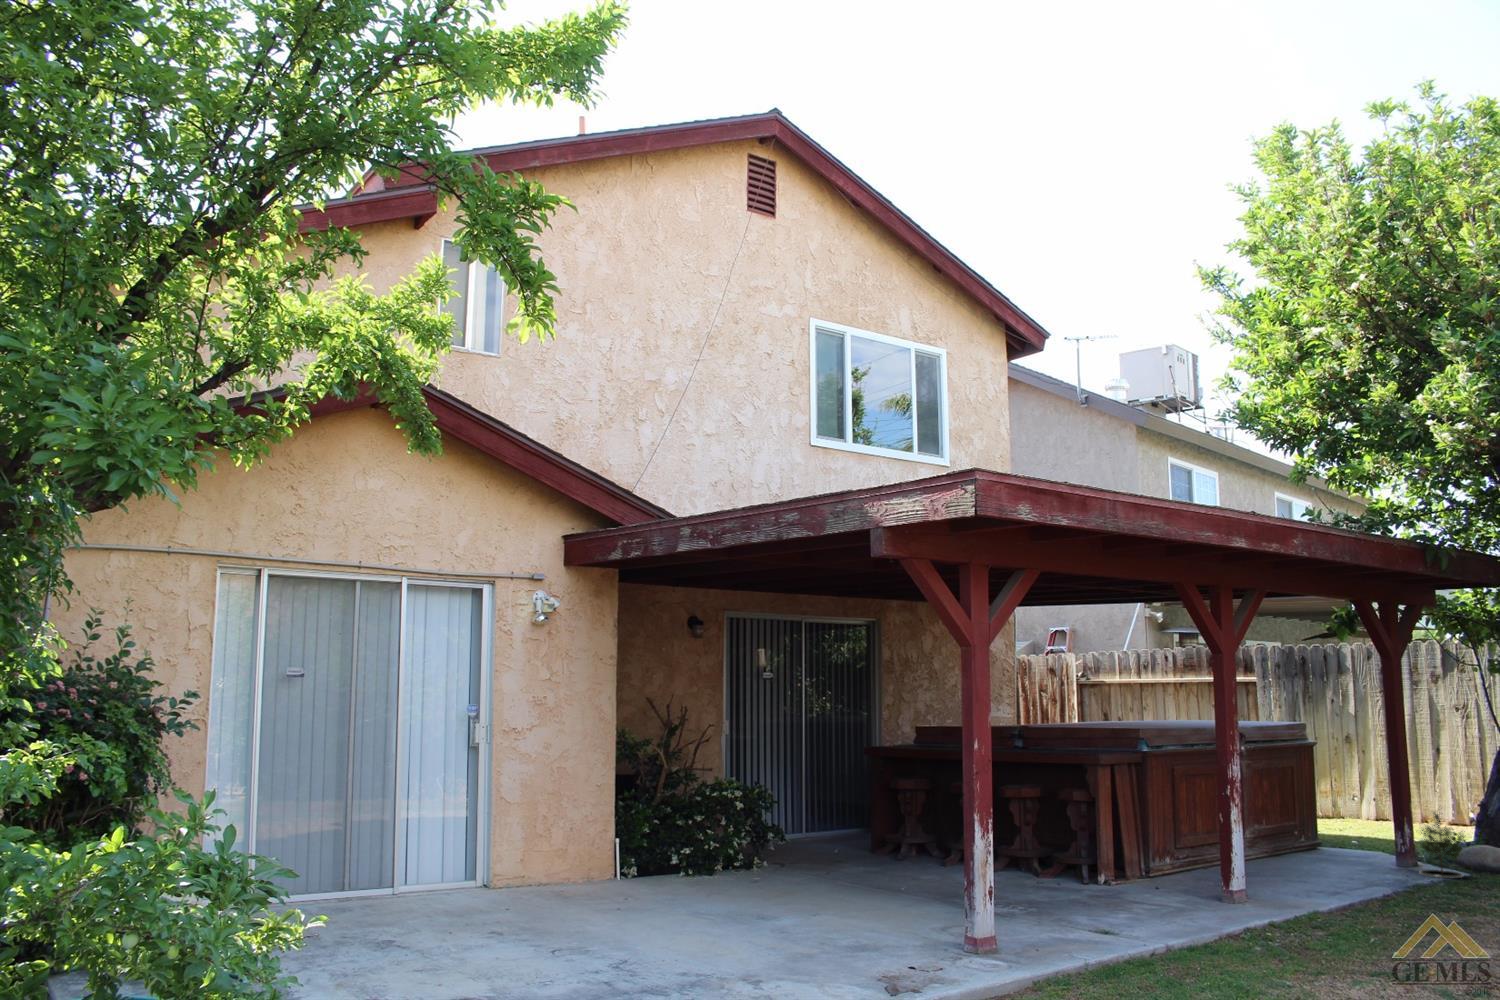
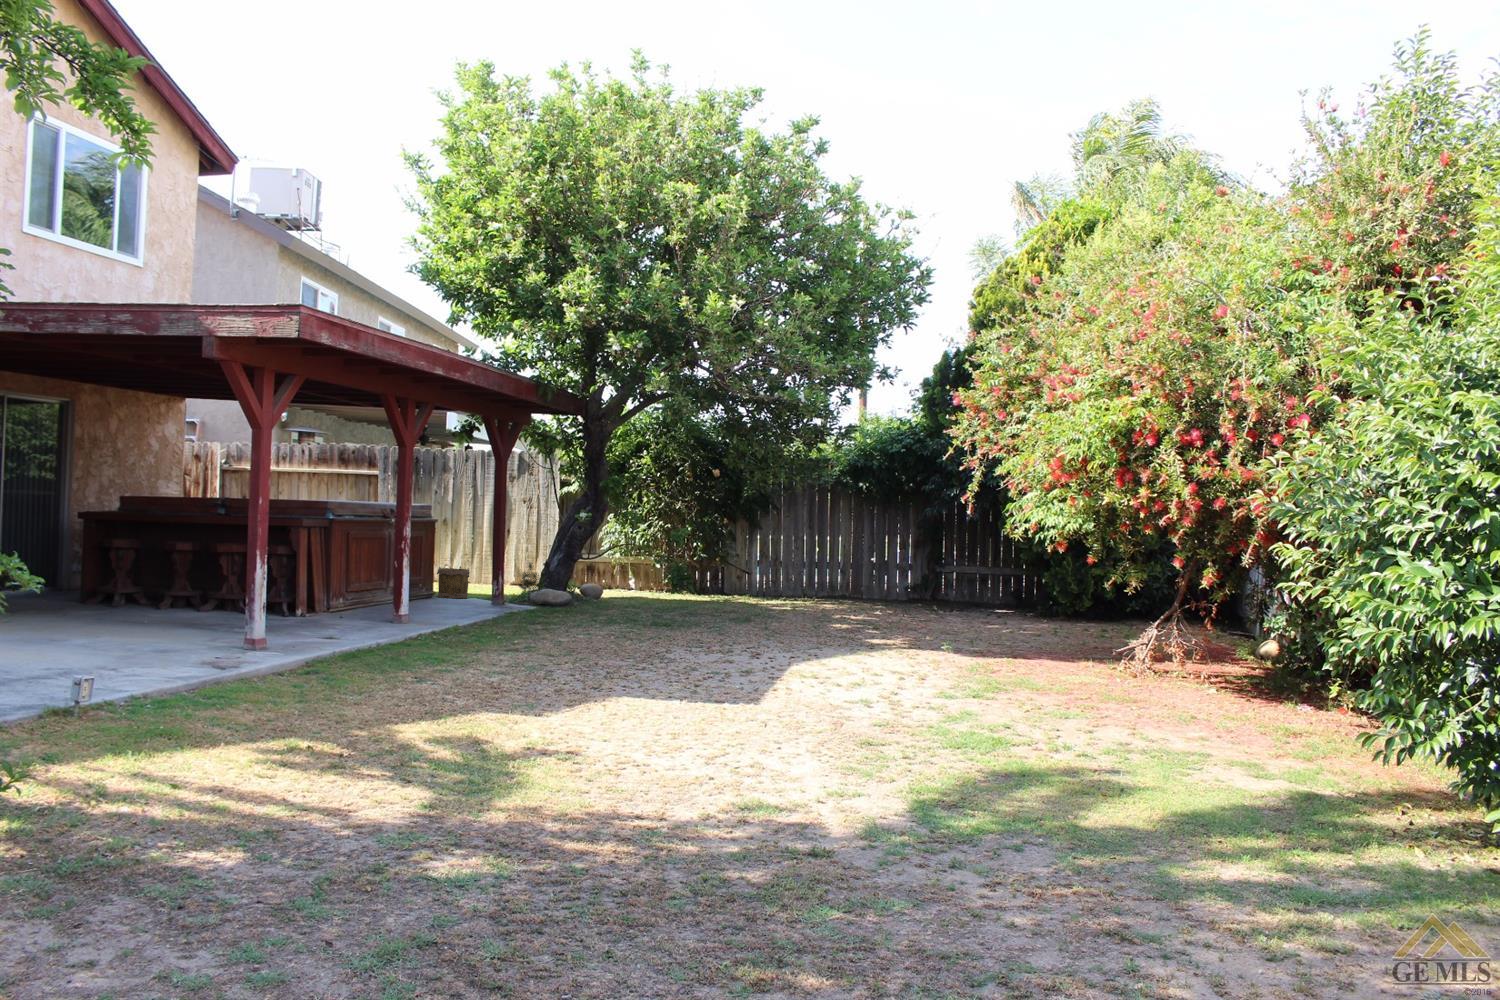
bucket: none [1300,813,1349,861] -> present [437,567,470,599]

